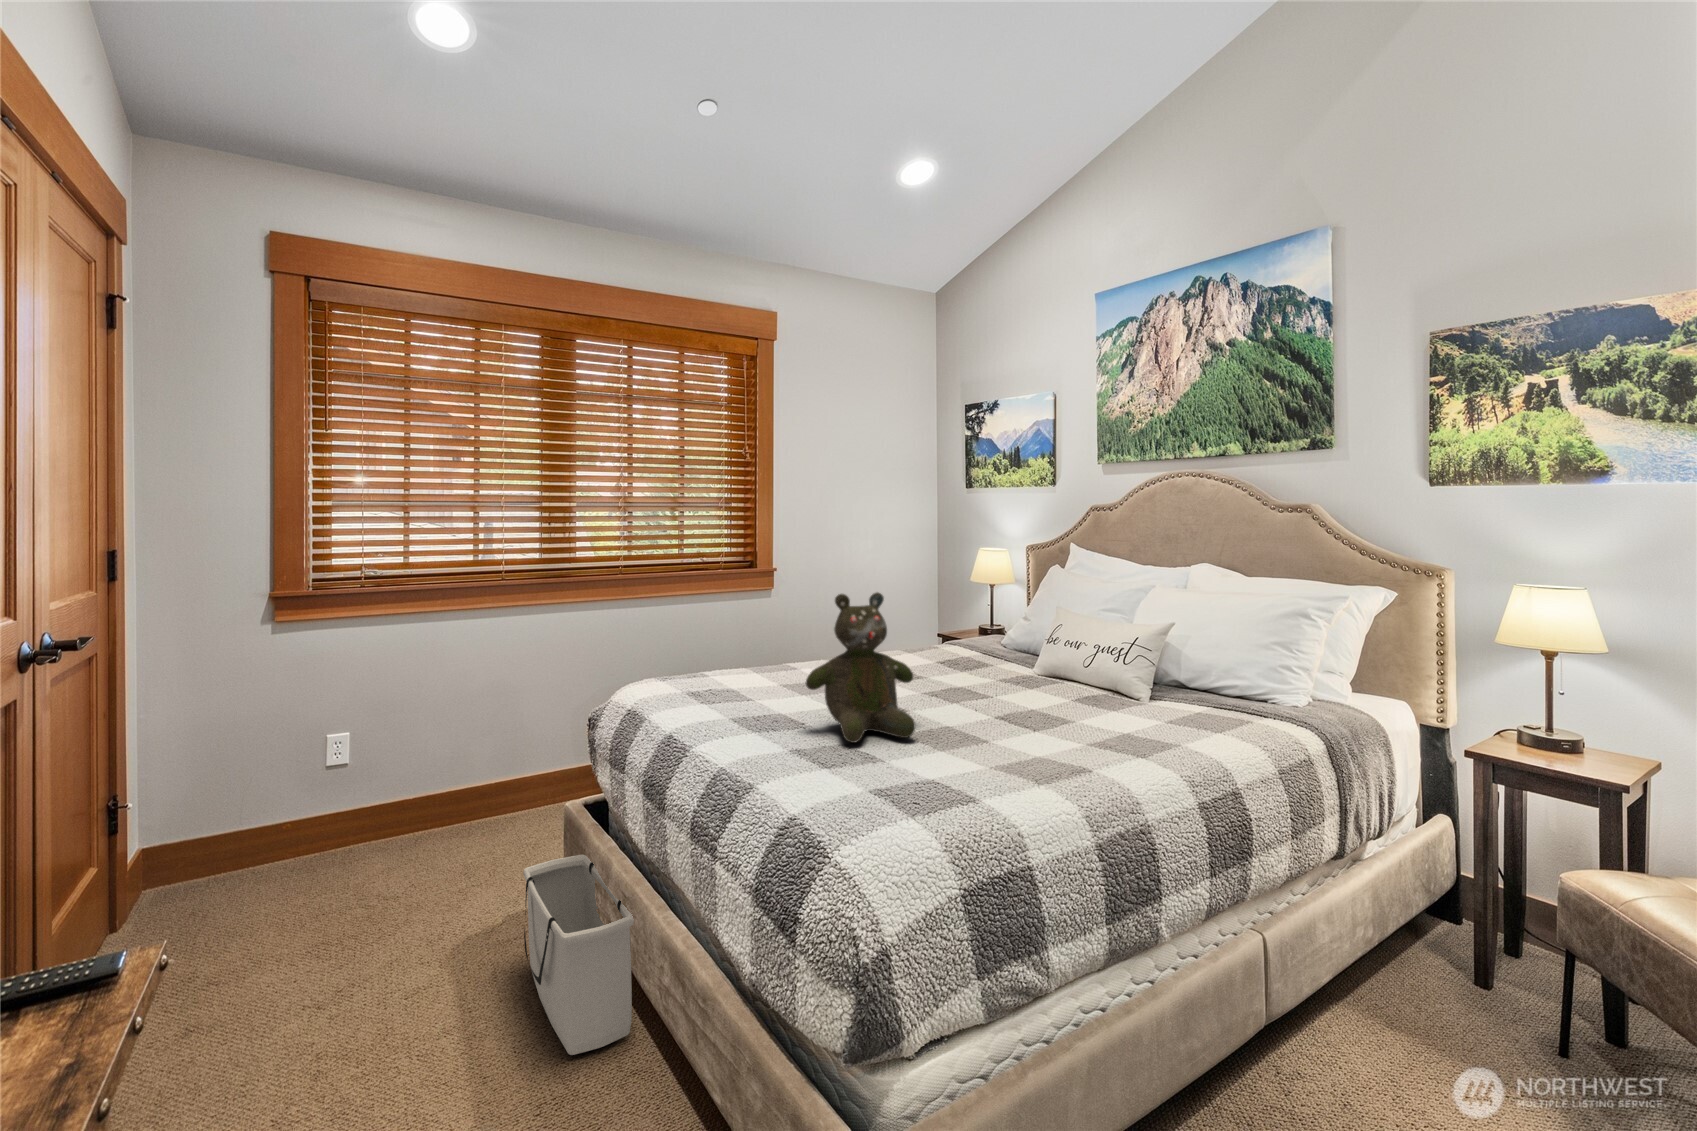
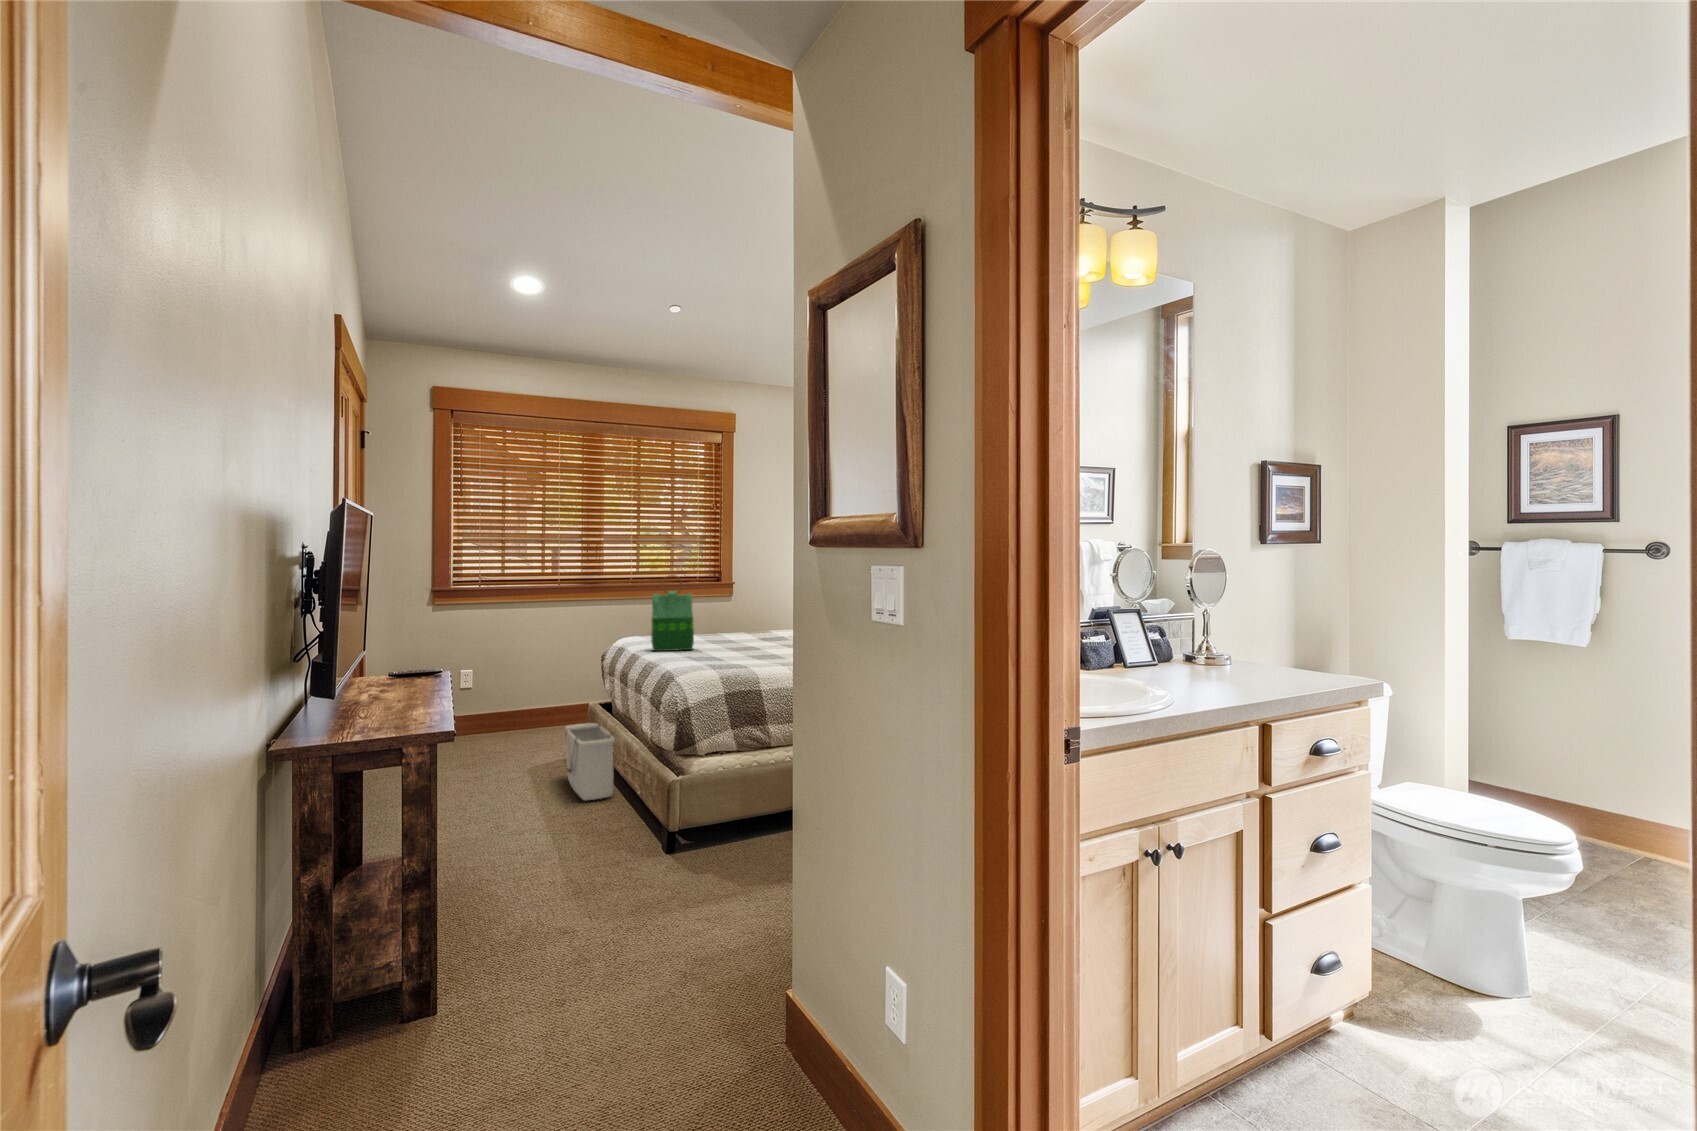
tote bag: none [697,570,781,723] -> present [651,575,694,651]
teddy bear: present [806,592,915,743] -> none [701,586,757,657]

